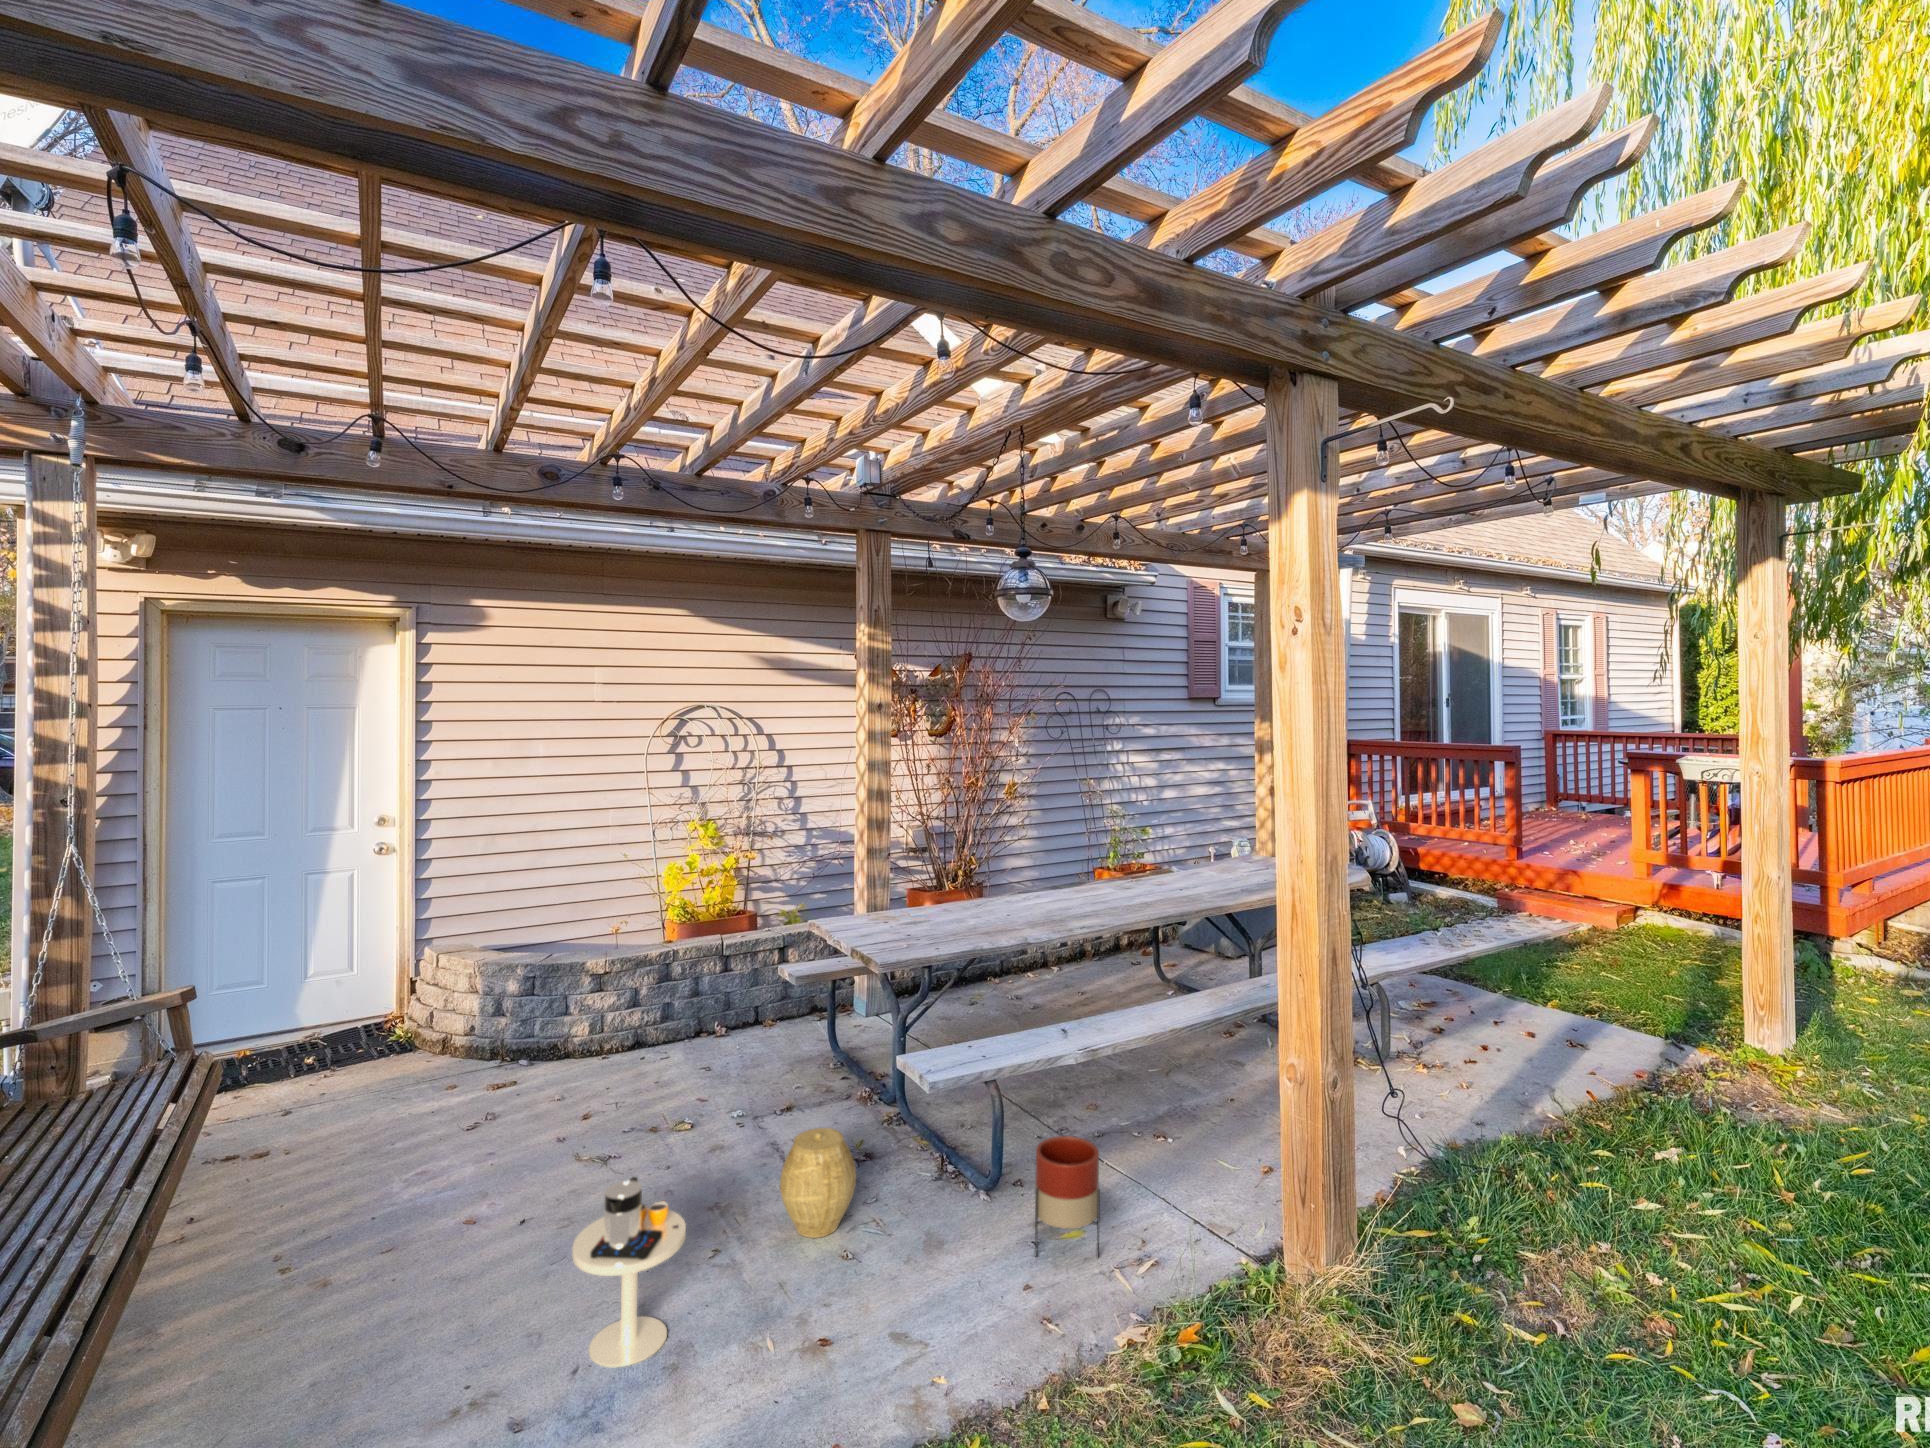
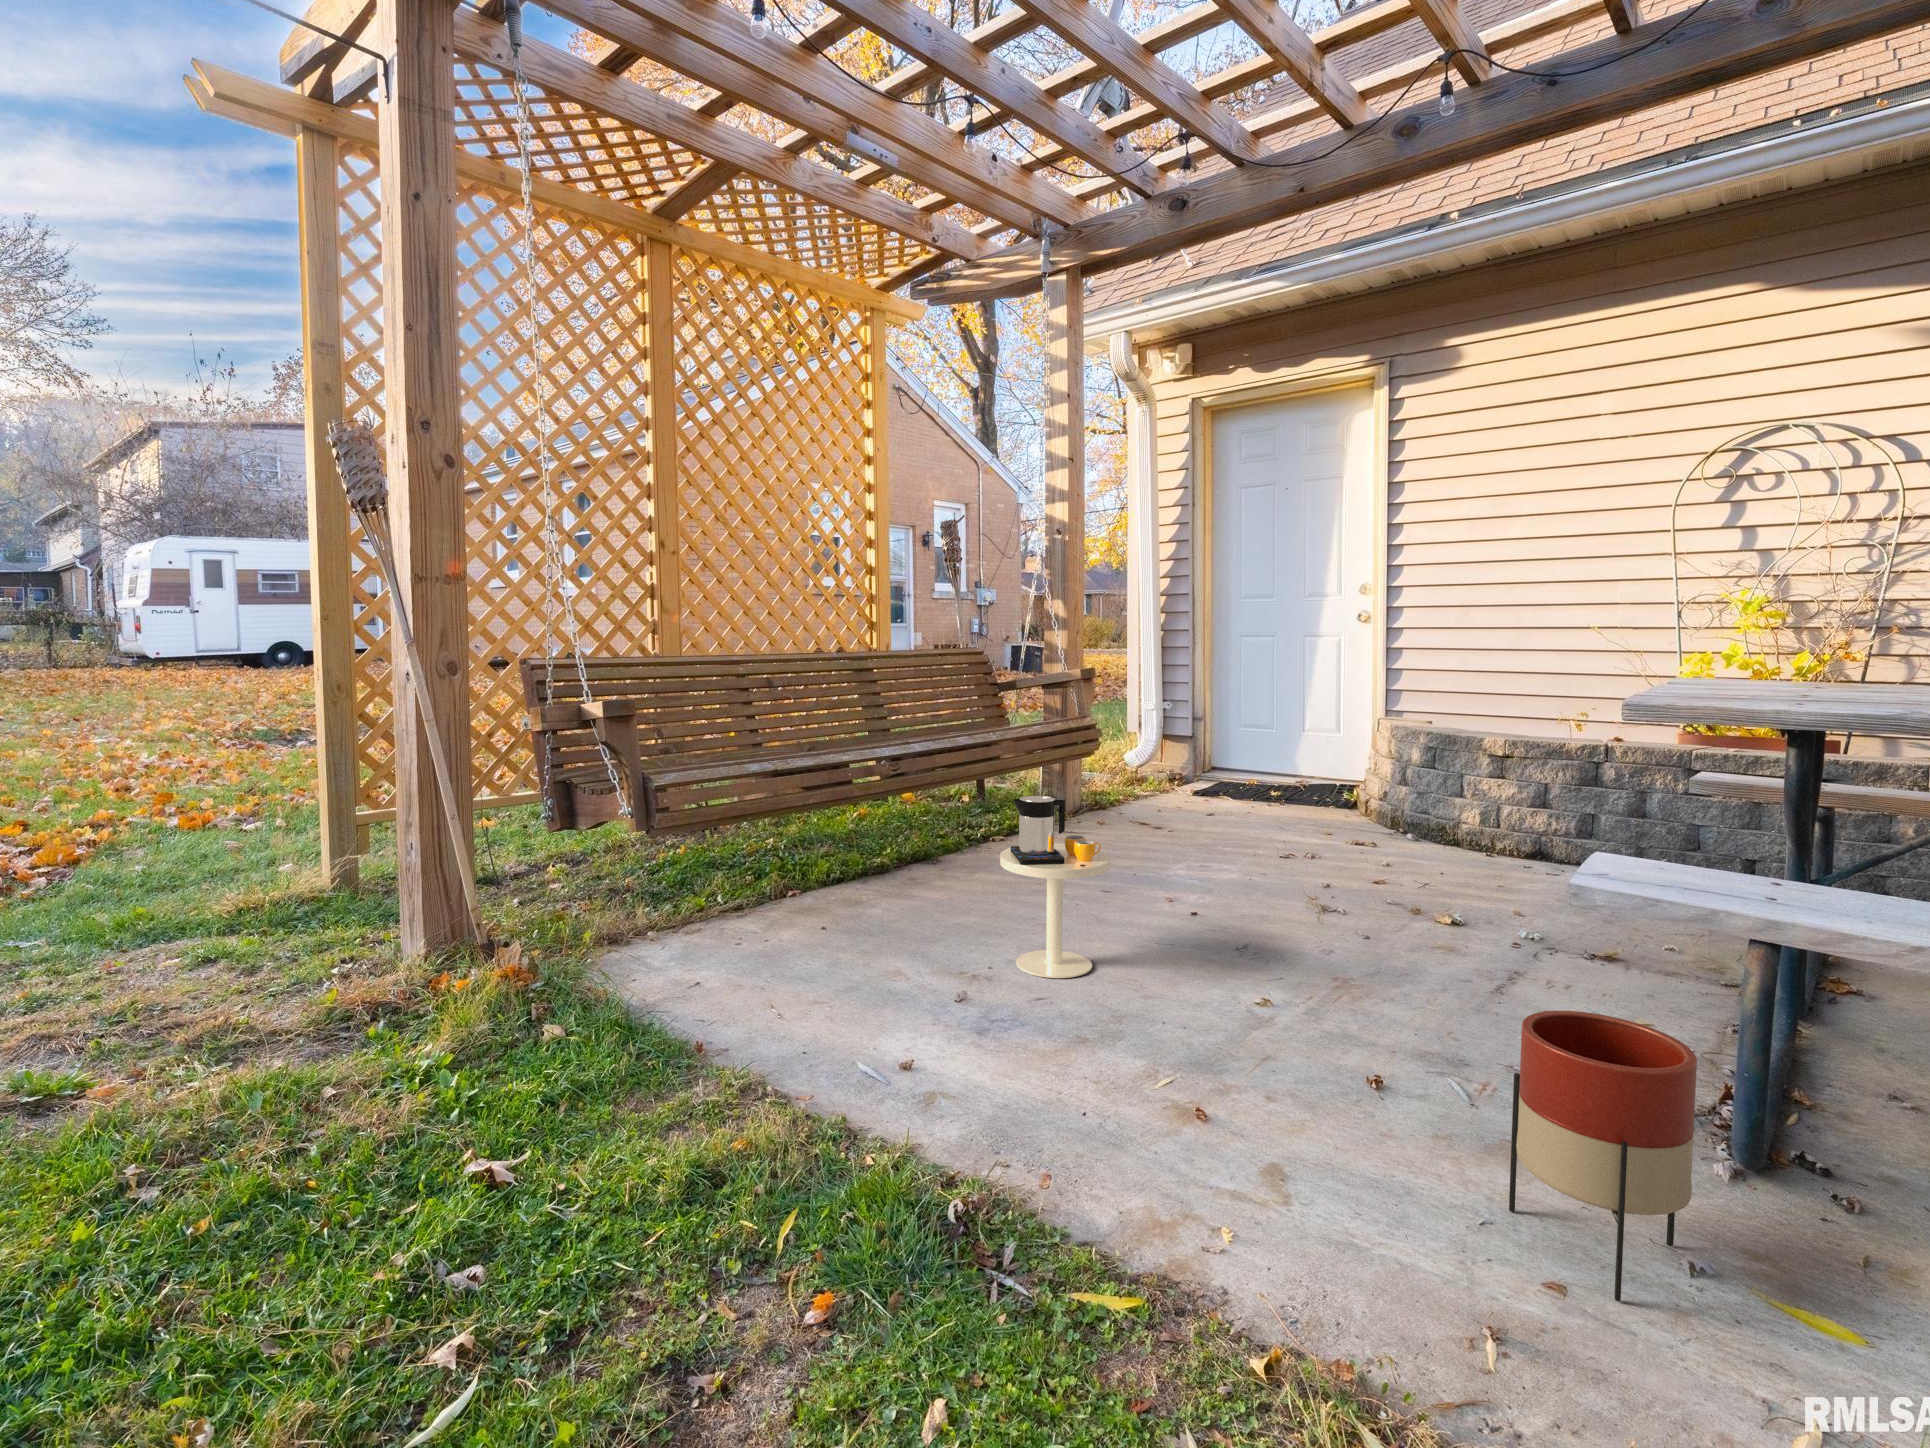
woven basket: present [780,1128,856,1238] -> none [1286,881,1404,1027]

